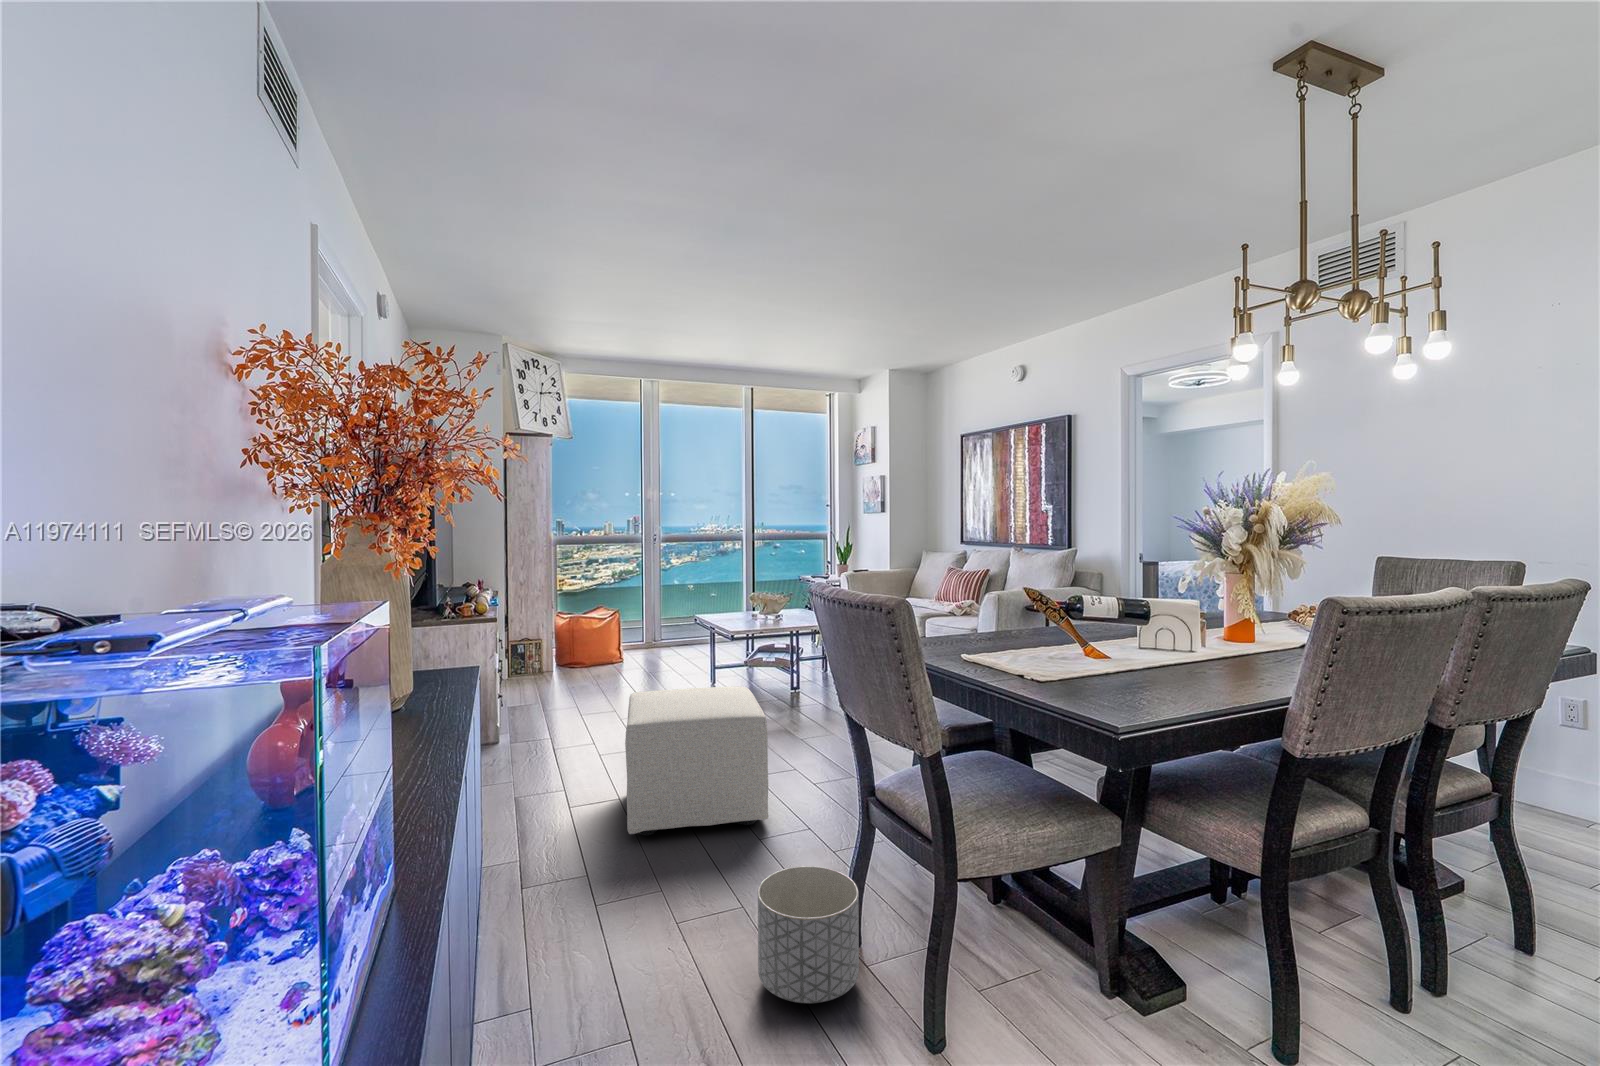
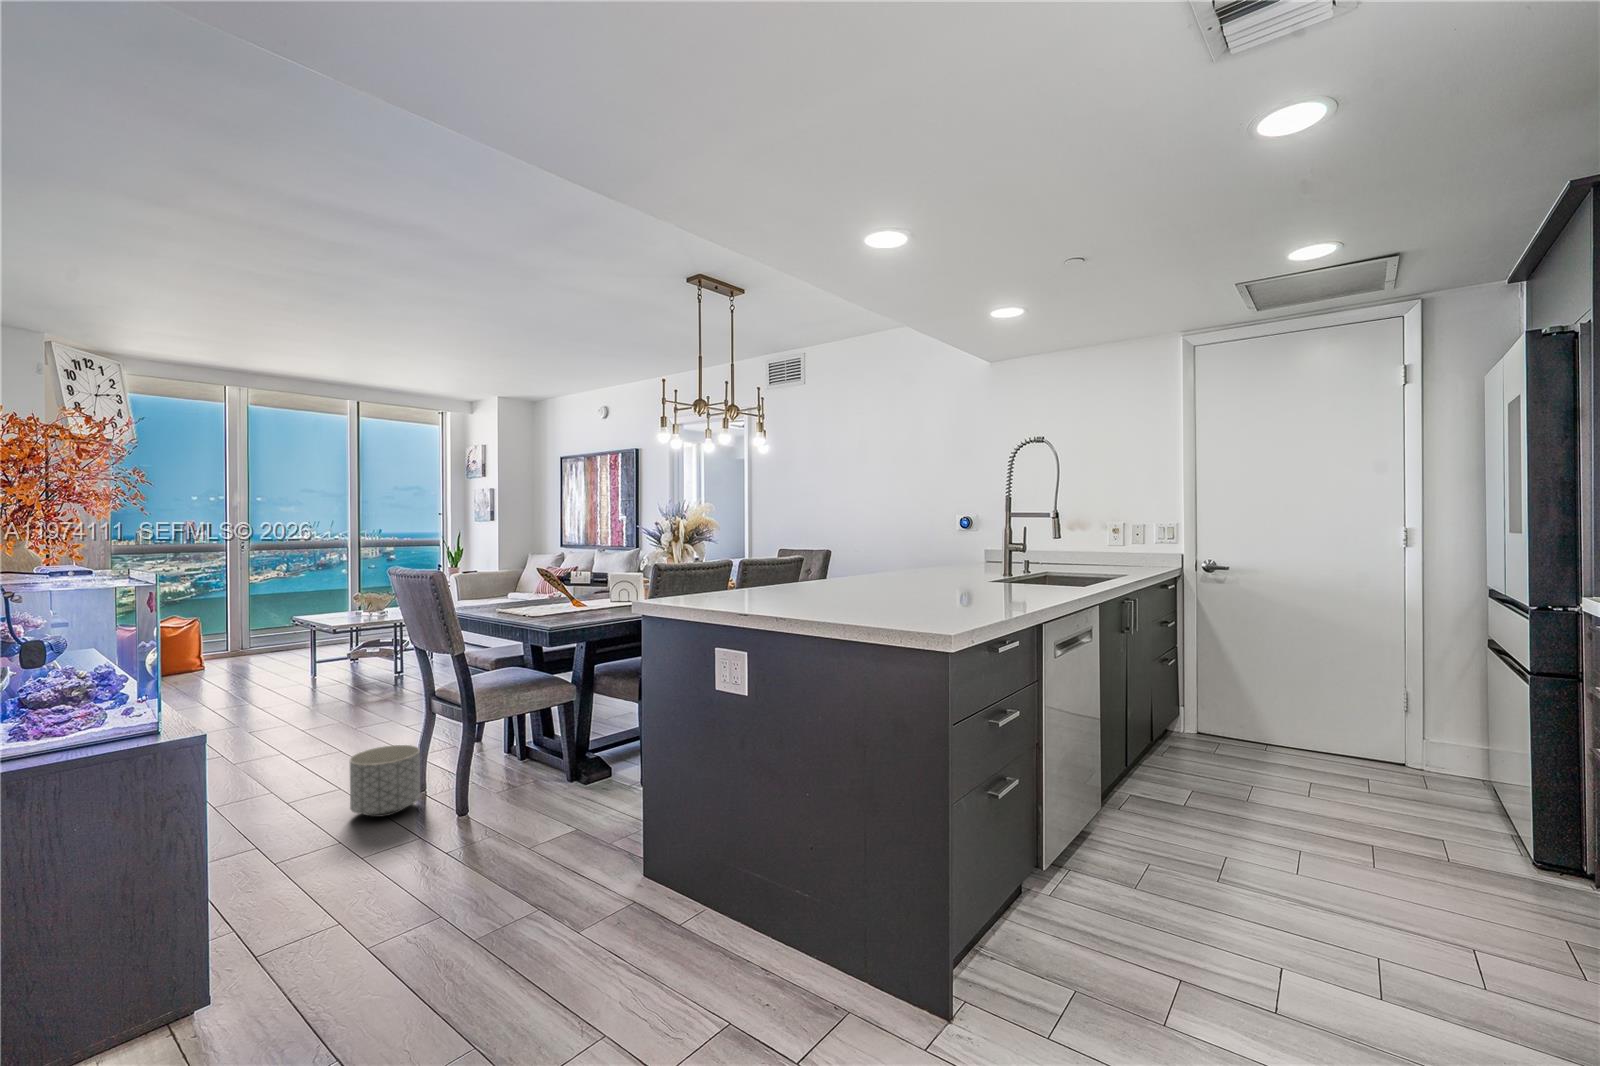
ottoman: present [625,686,768,835] -> none [232,659,363,772]

